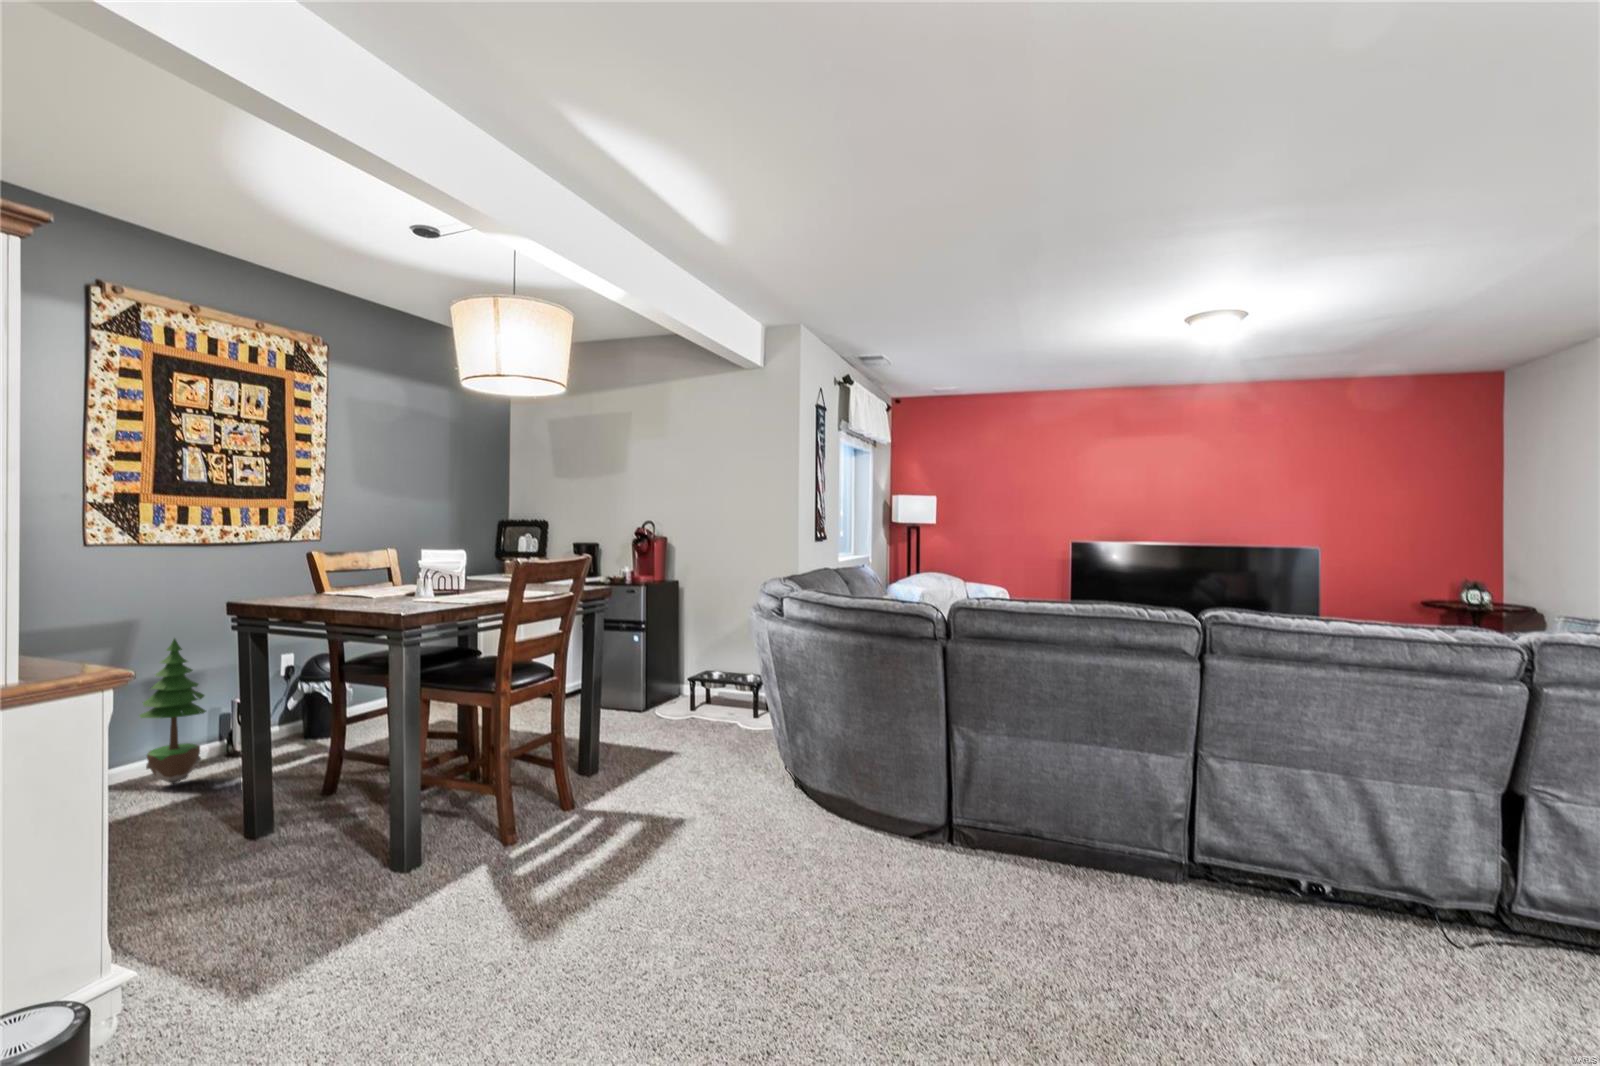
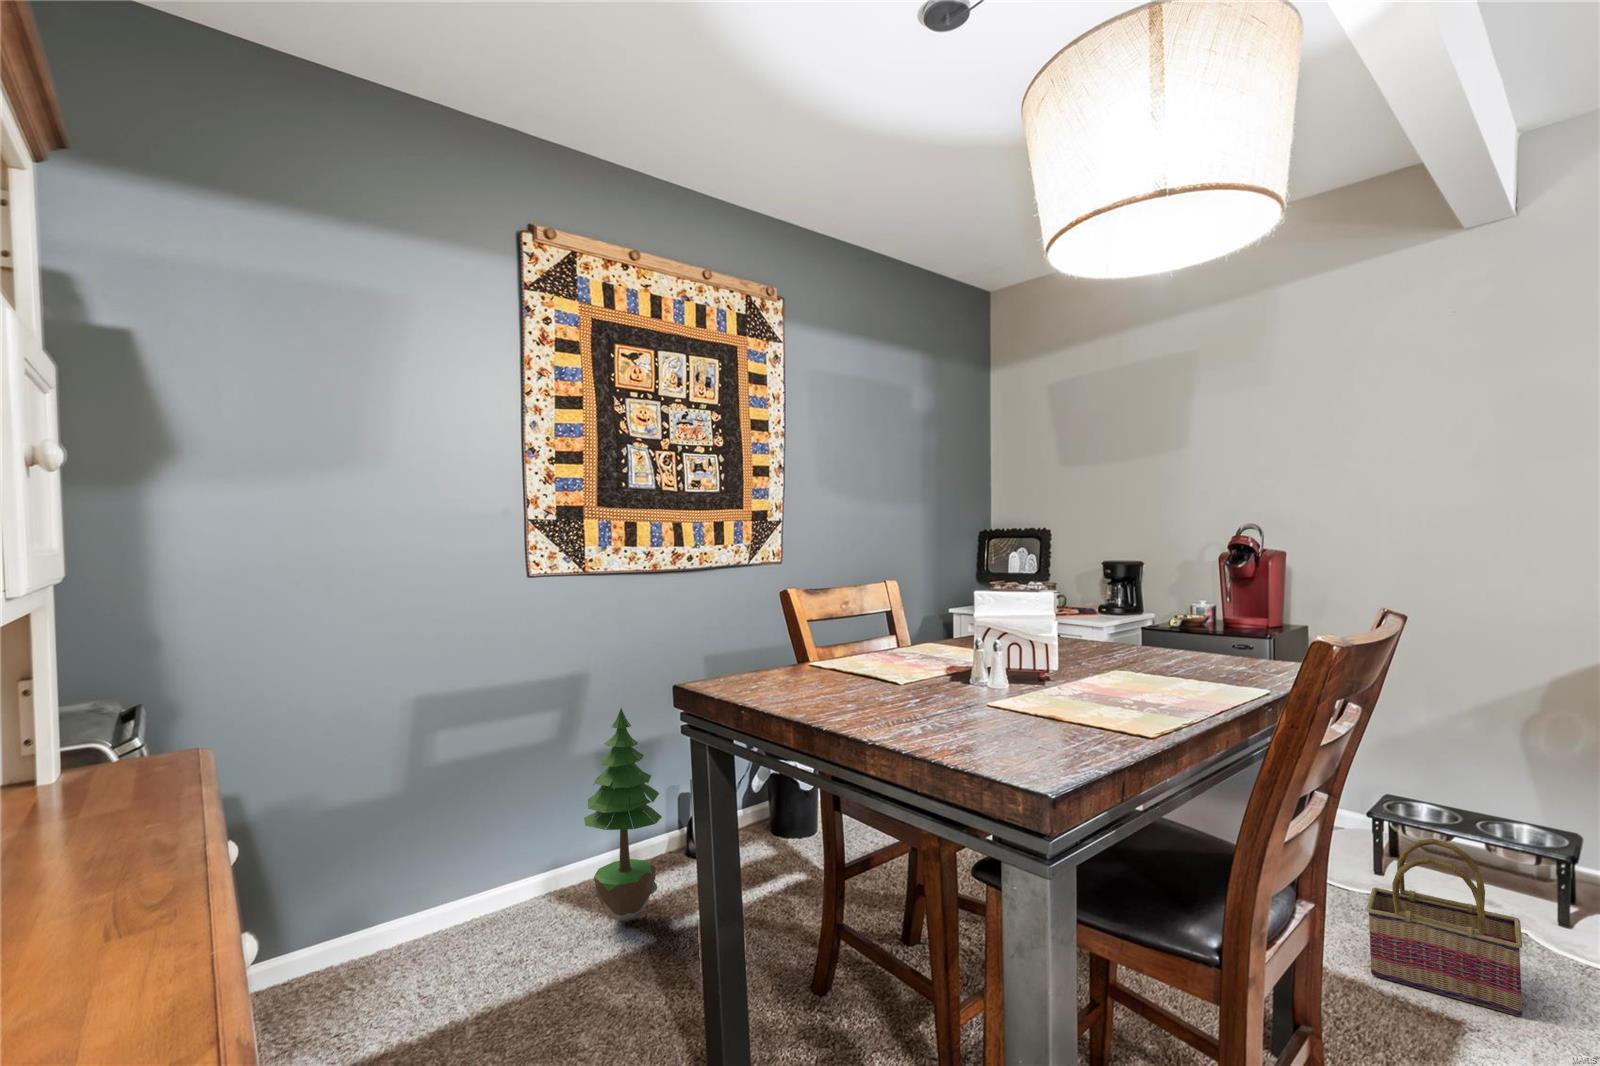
basket: none [637,682,699,753] -> present [1366,839,1522,1016]

